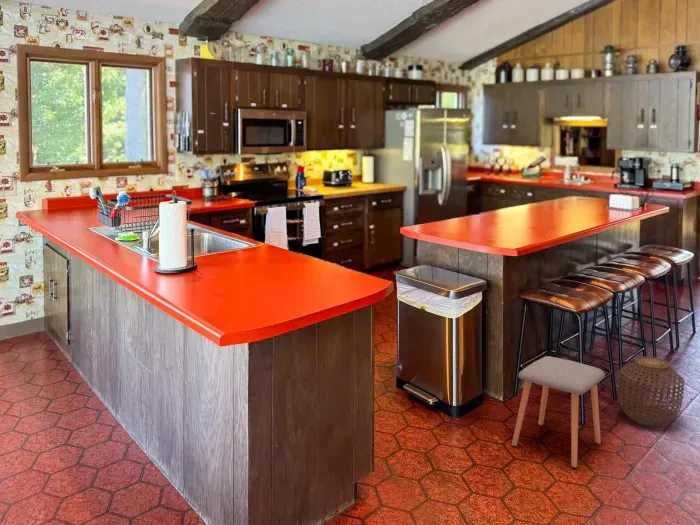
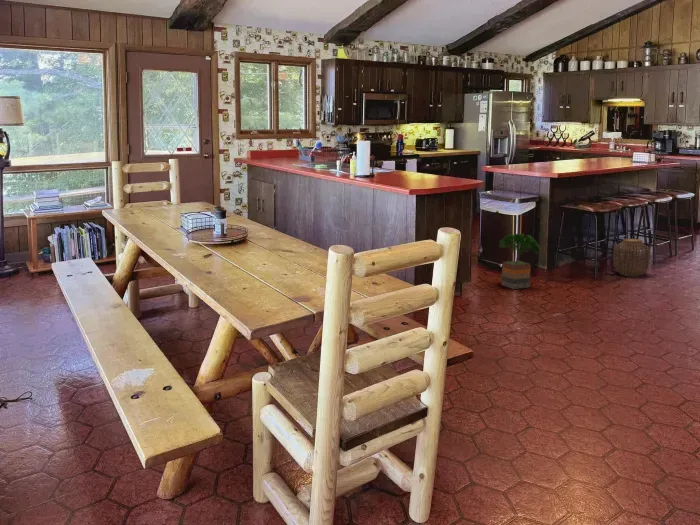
stool: present [512,356,605,468] -> none [549,234,601,286]
potted tree: none [418,371,501,487] -> present [500,234,540,289]

